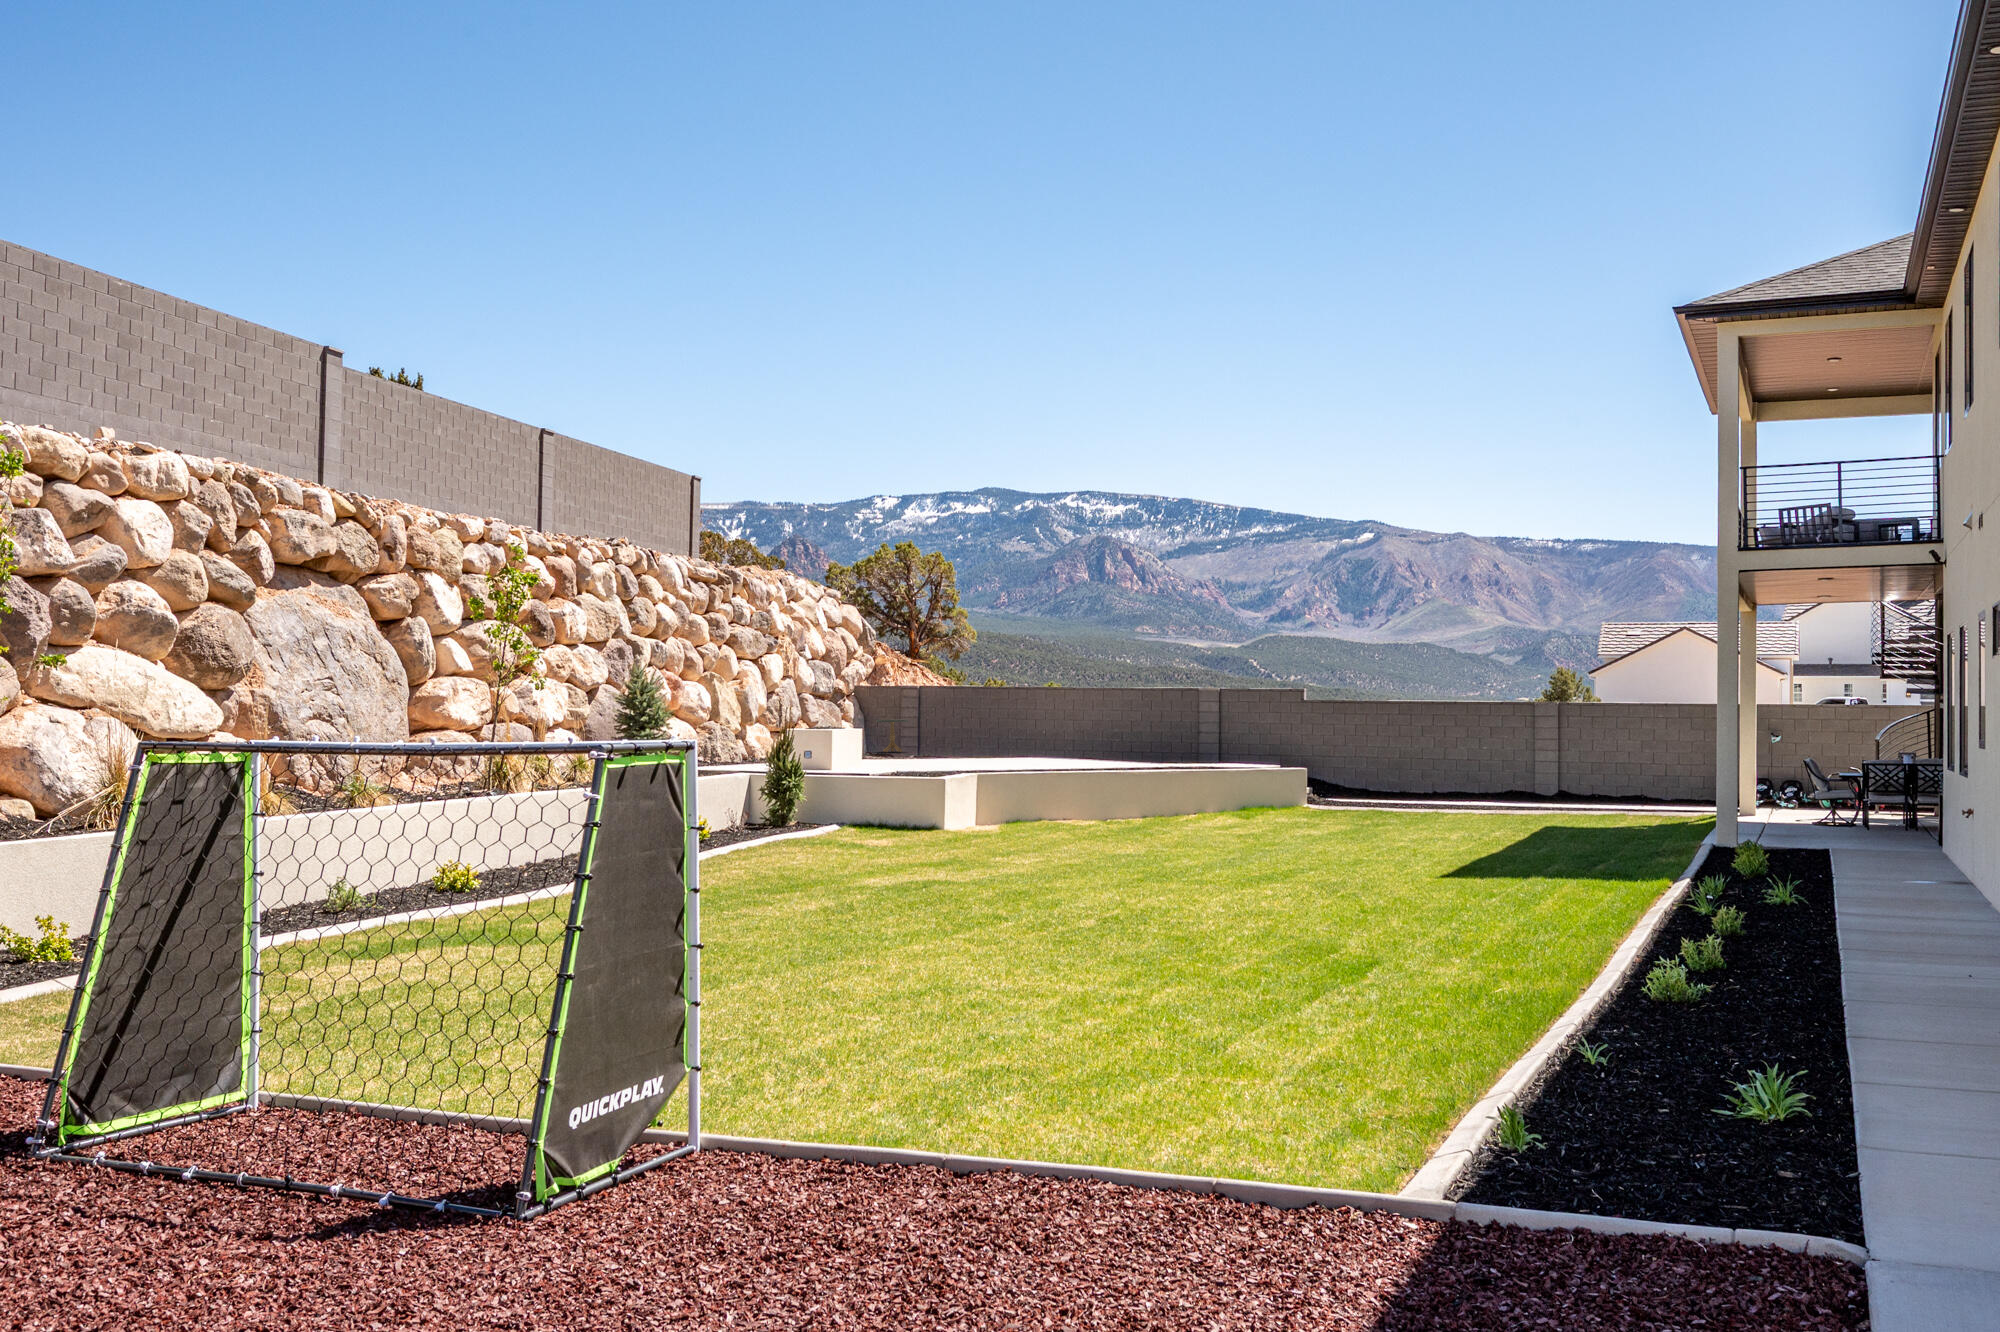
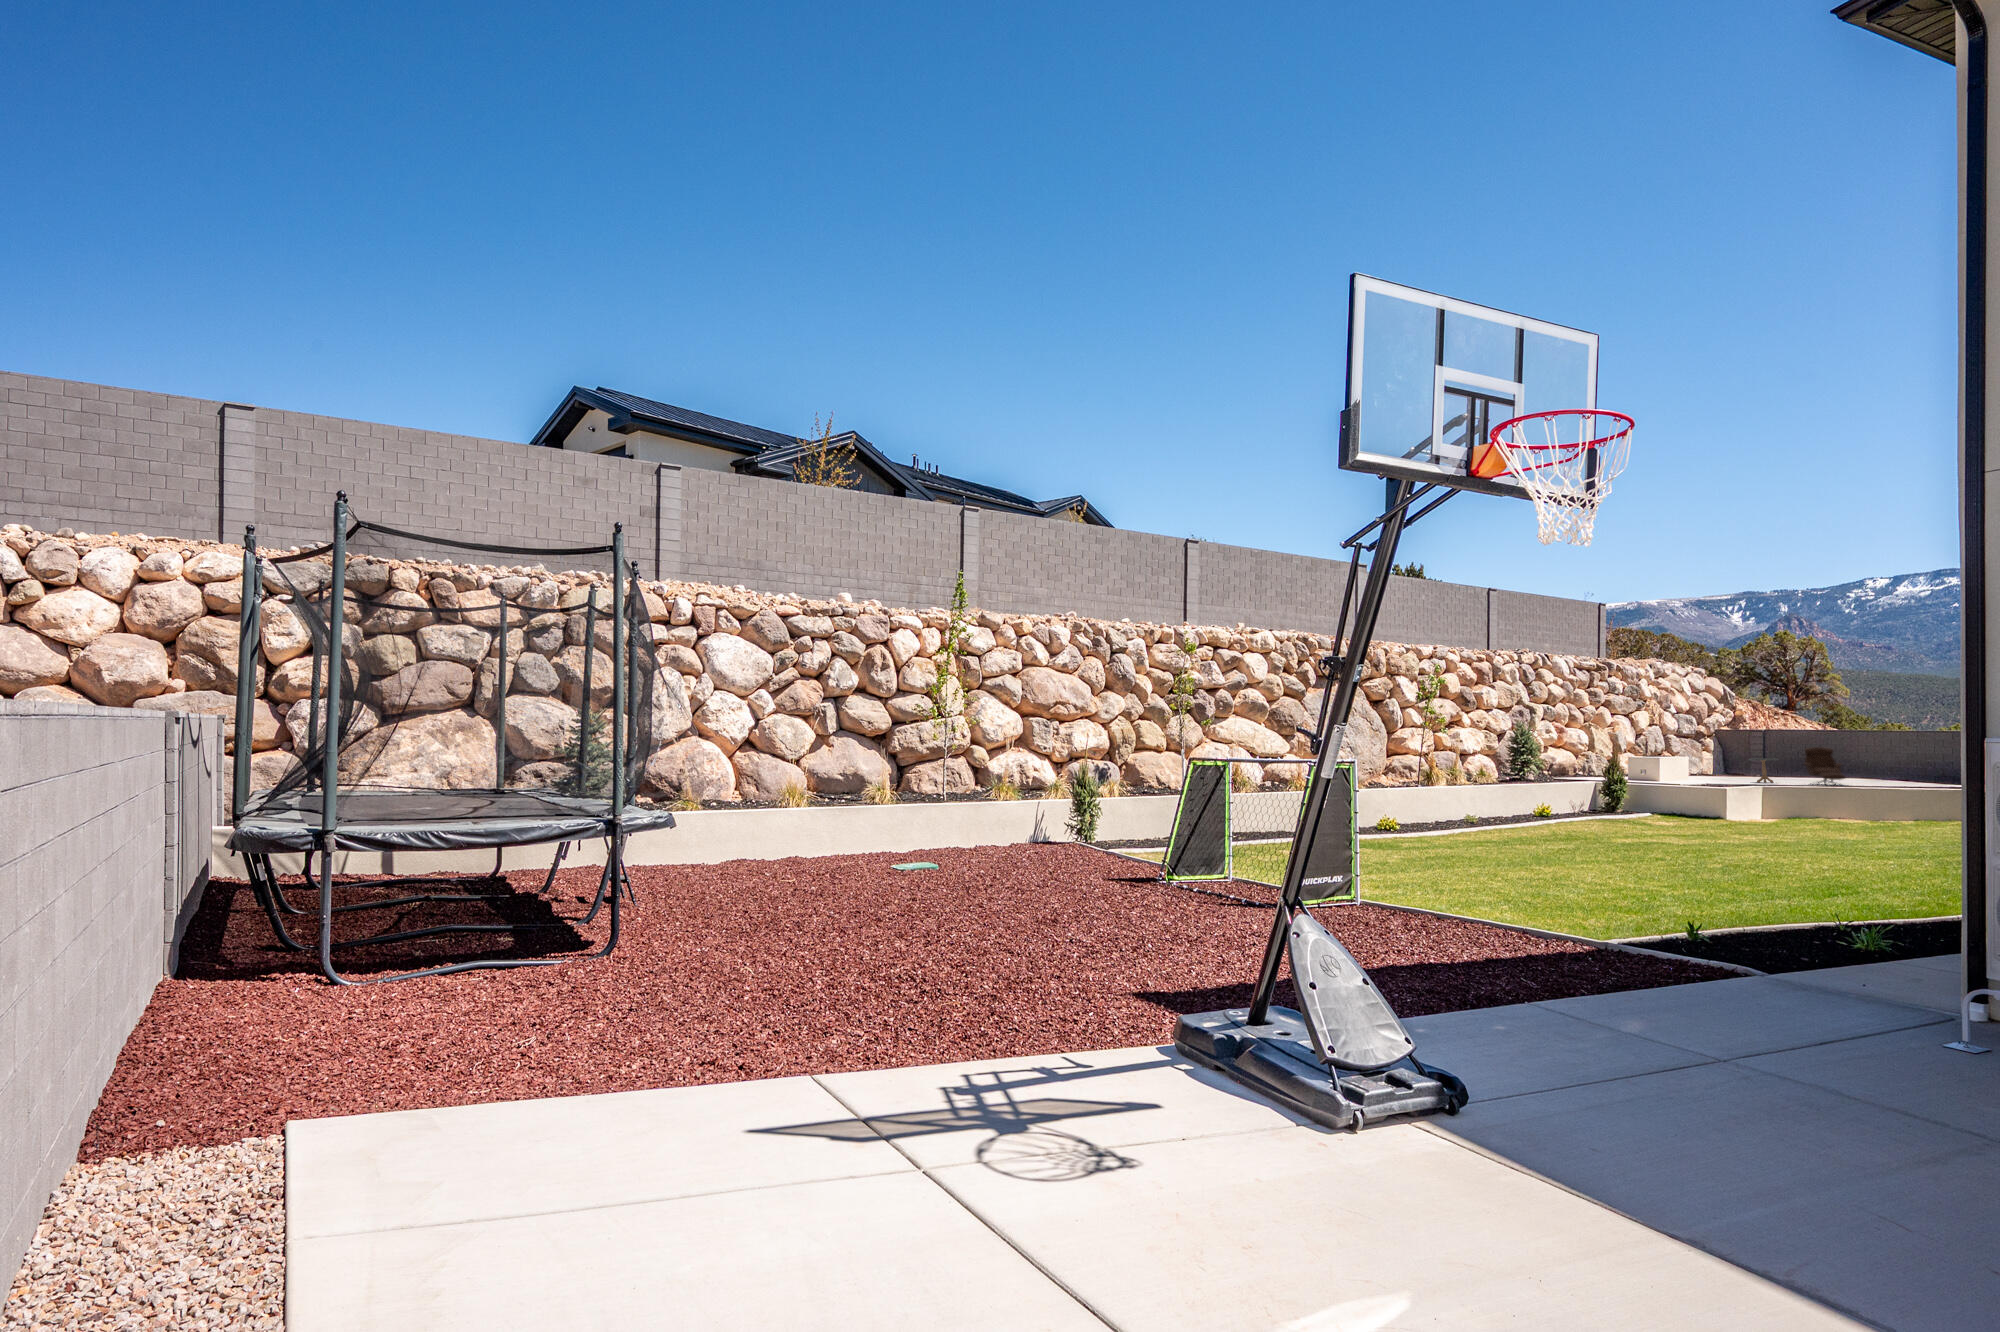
lounge chair: none [935,705,979,754] -> present [1804,747,1845,784]

